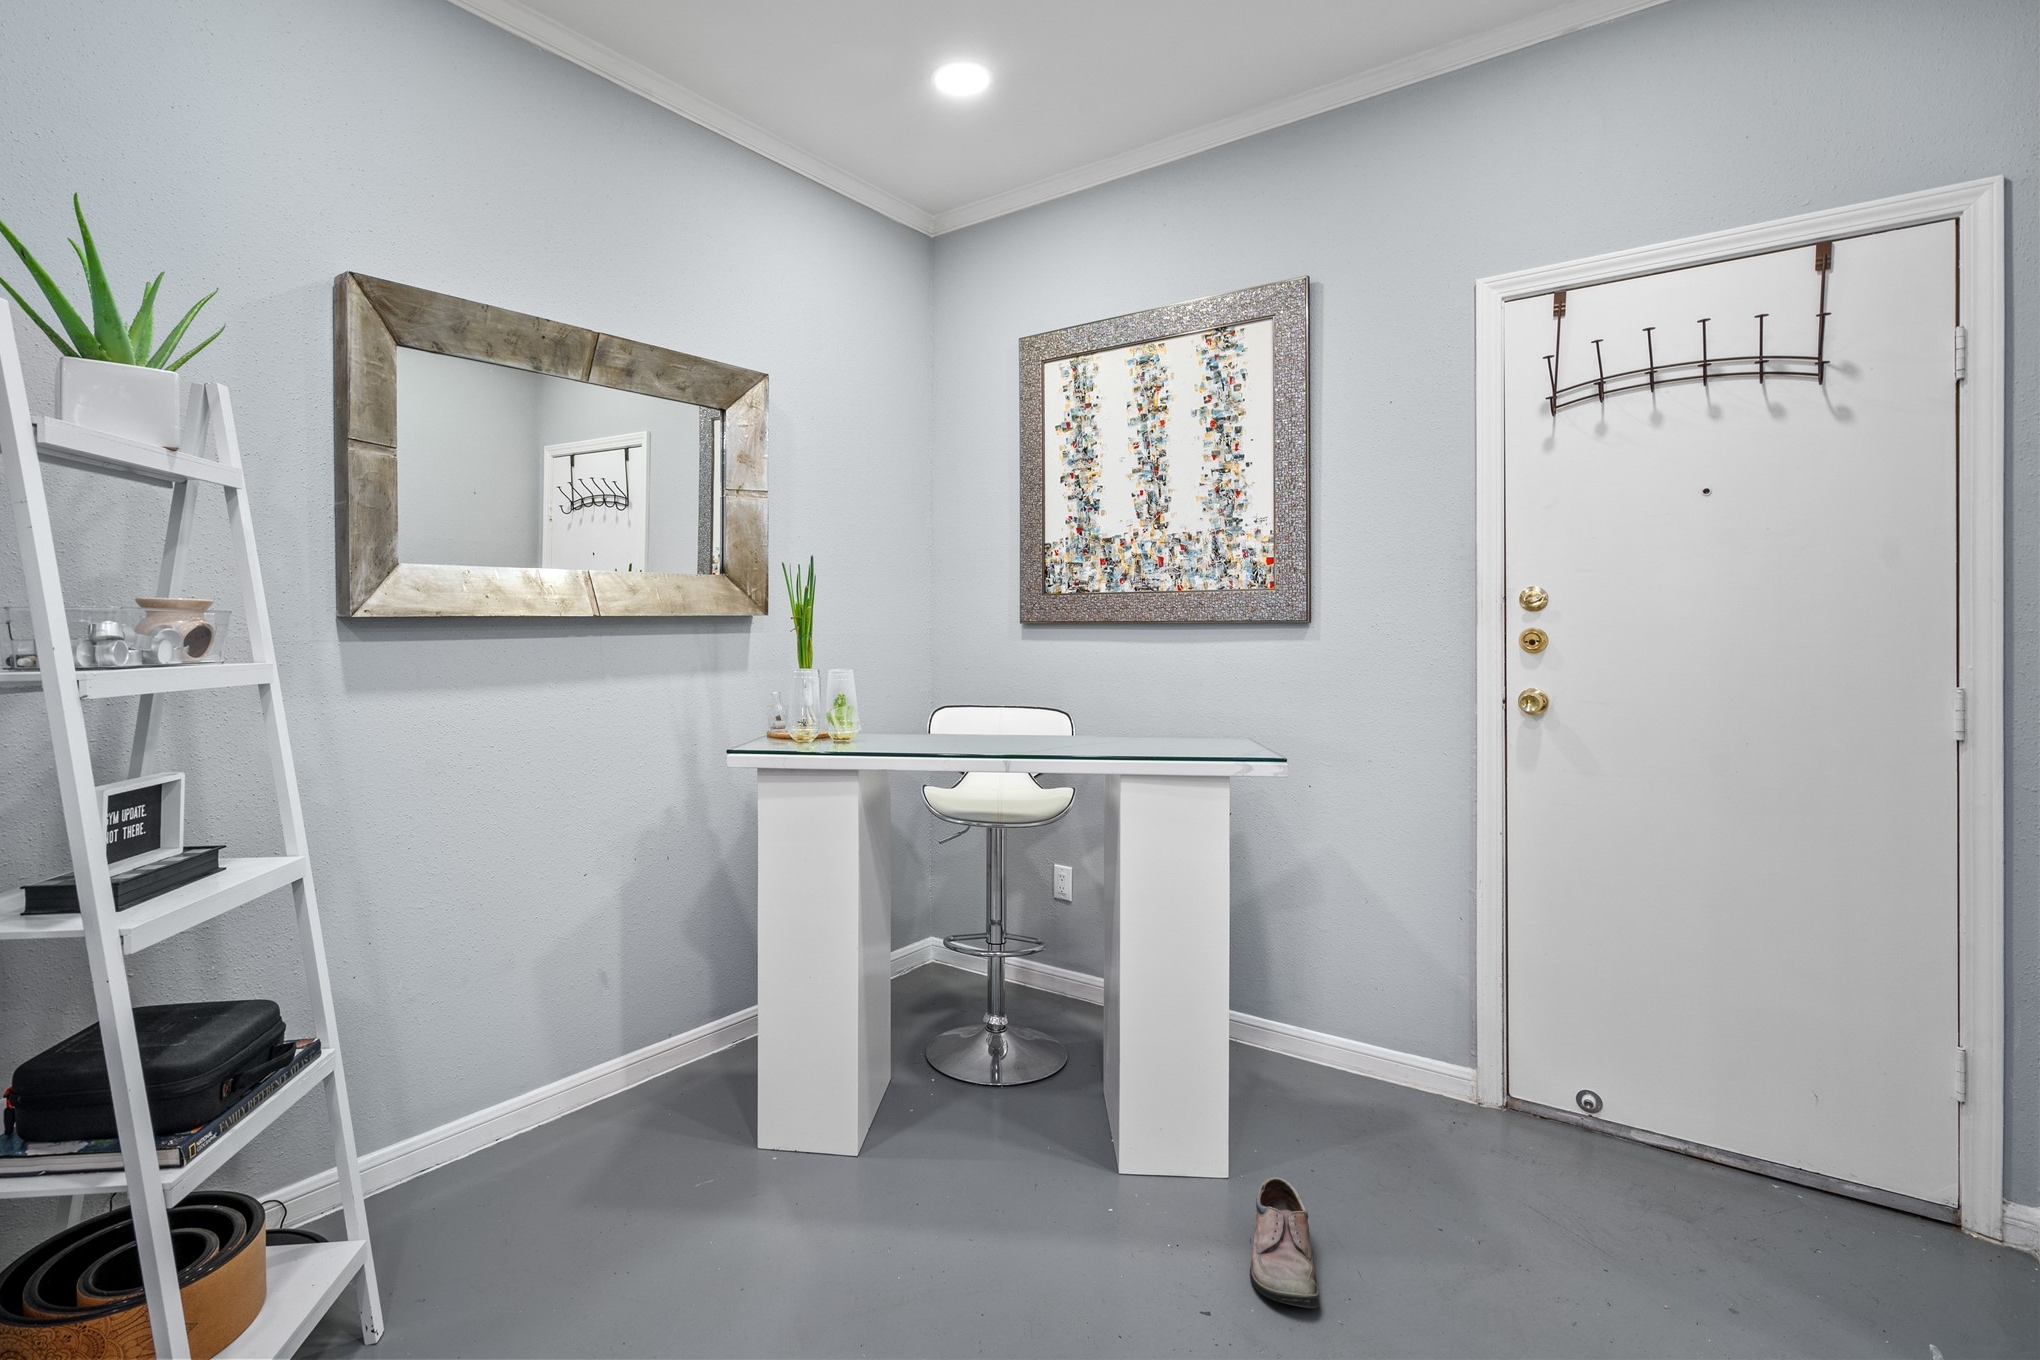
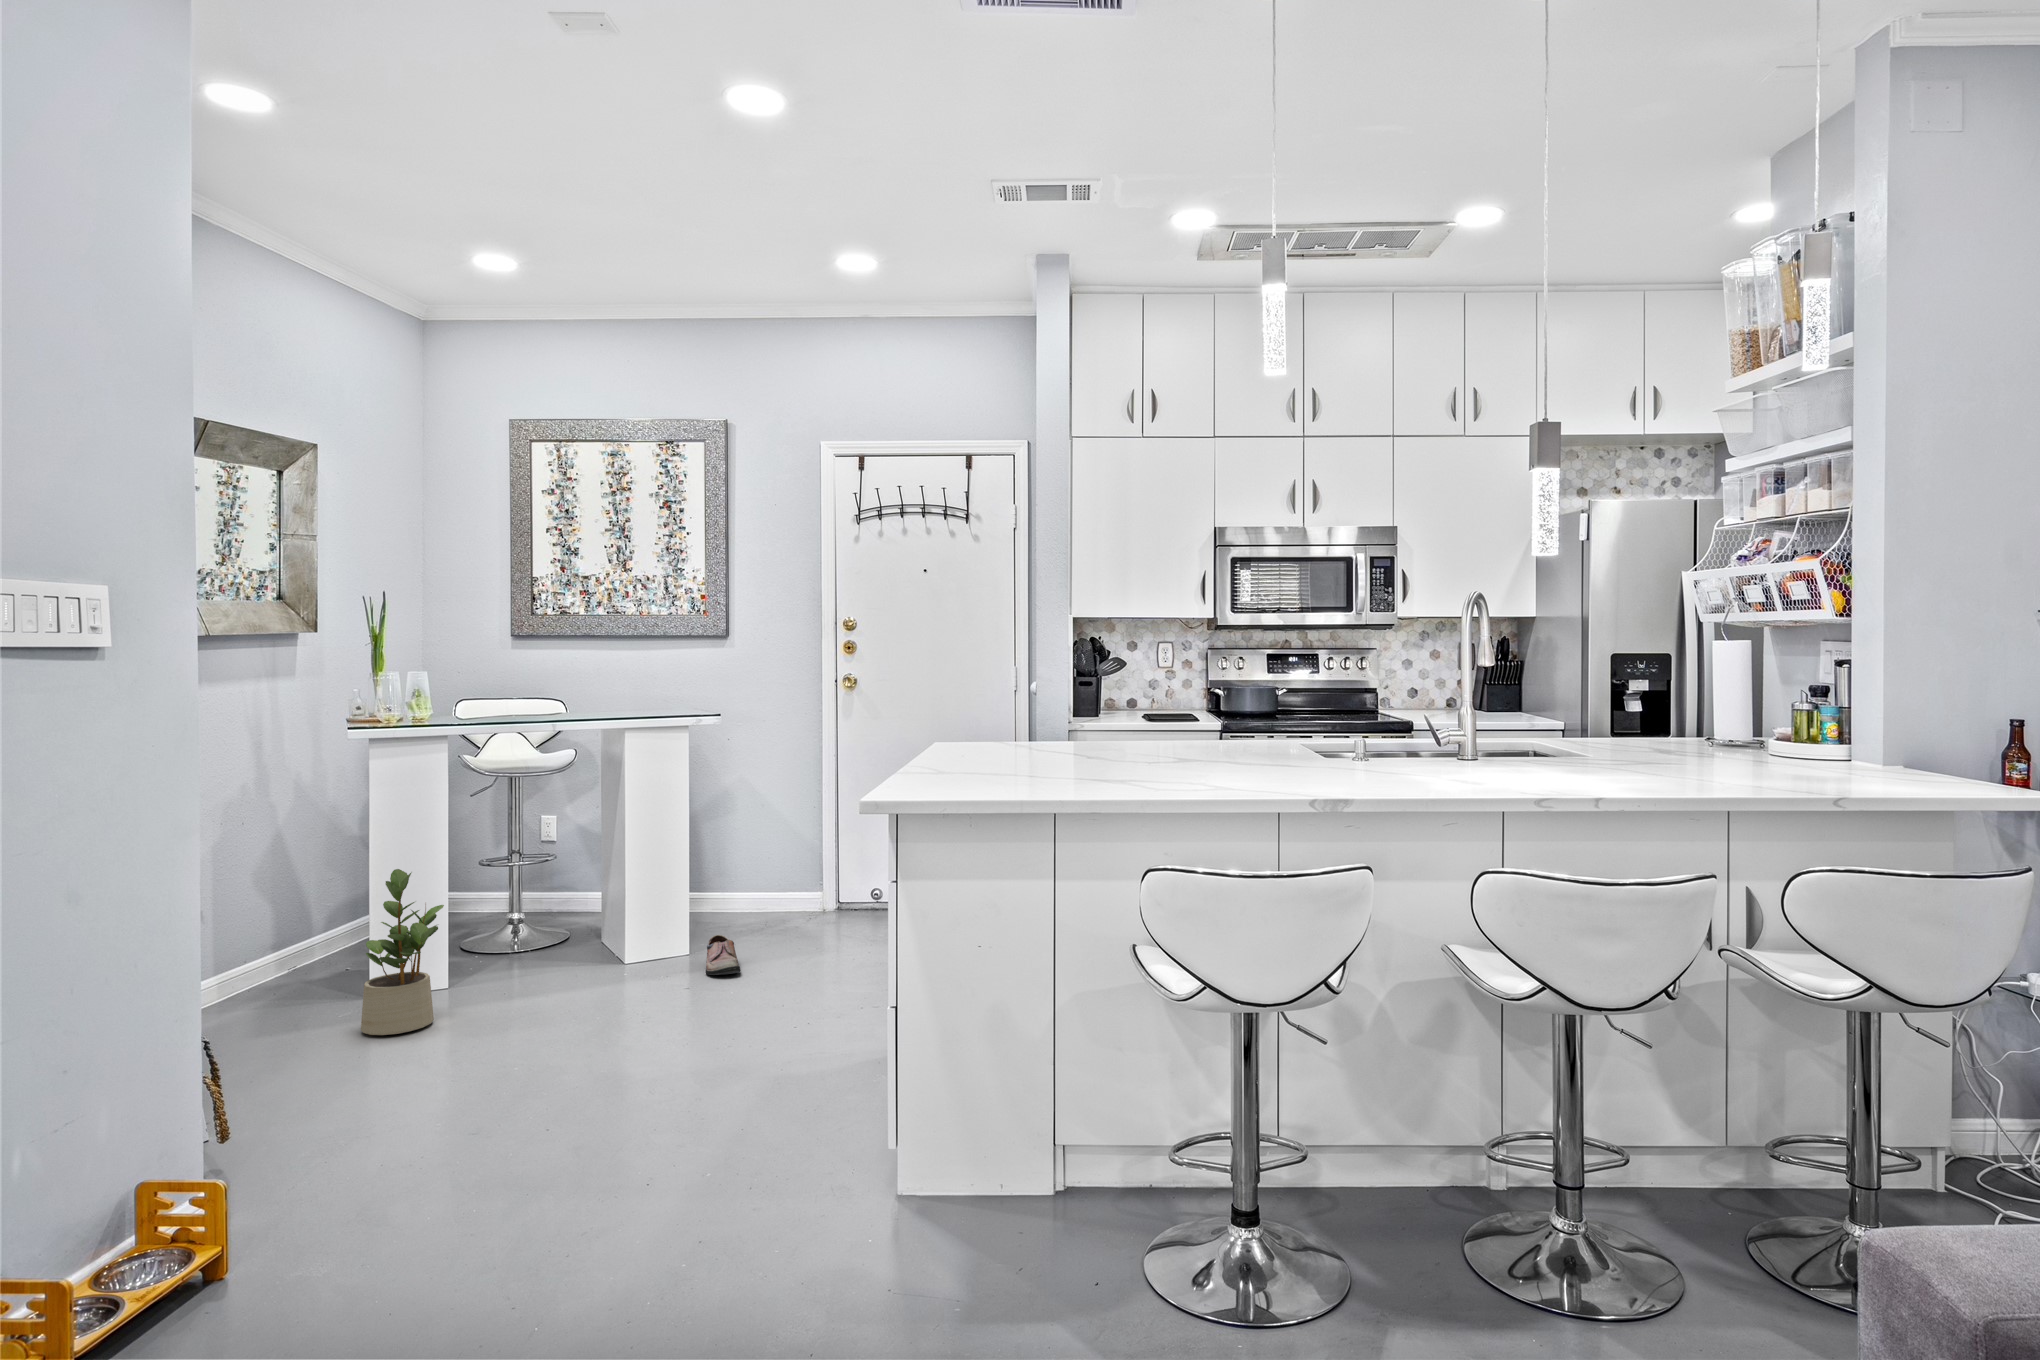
potted plant: none [670,1004,808,1302] -> present [361,869,444,1035]

